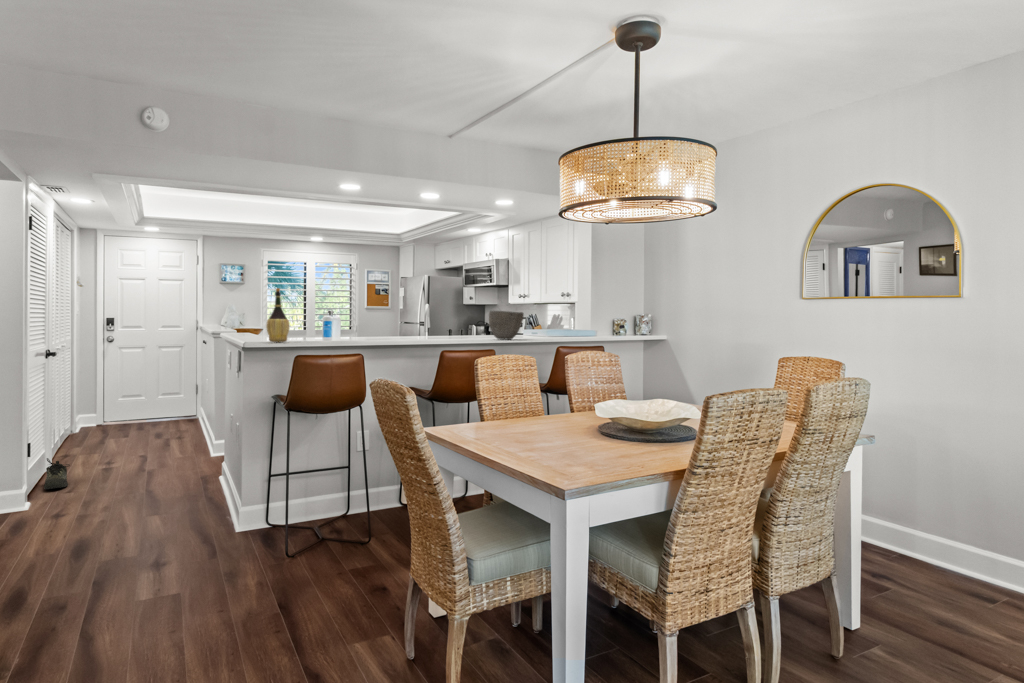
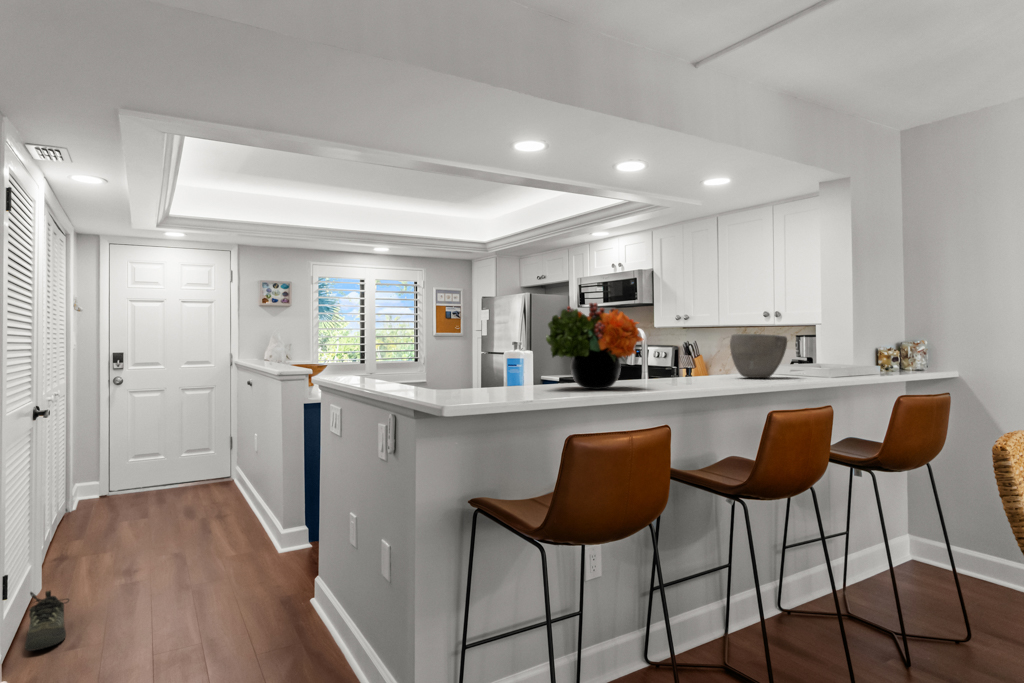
wine bottle: present [266,288,289,342] -> none [464,297,505,399]
flower arrangement: none [333,290,393,341] -> present [546,303,643,389]

